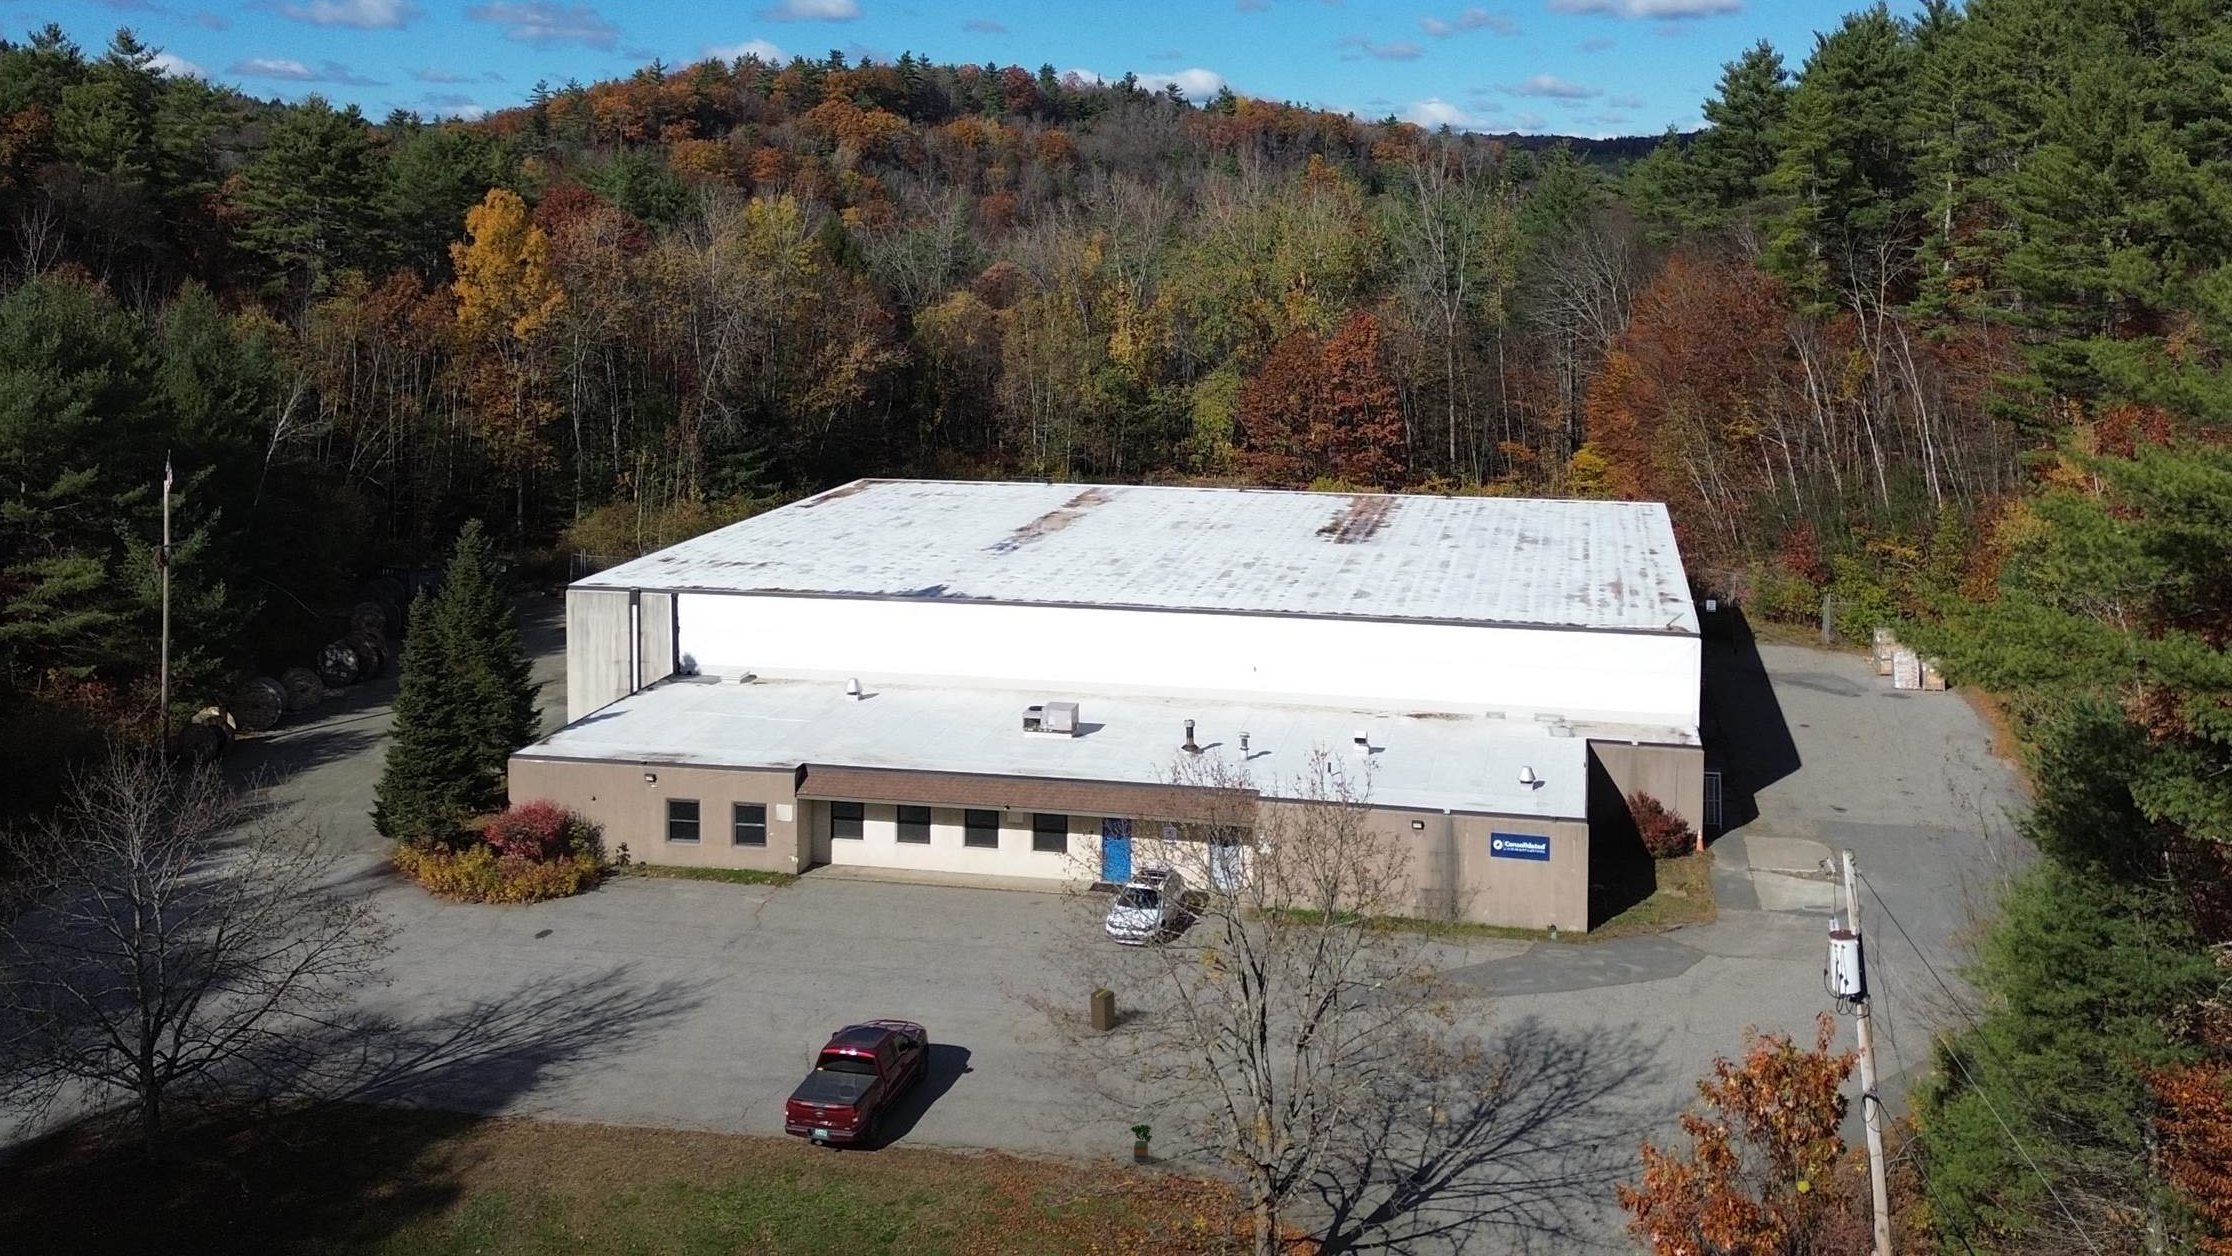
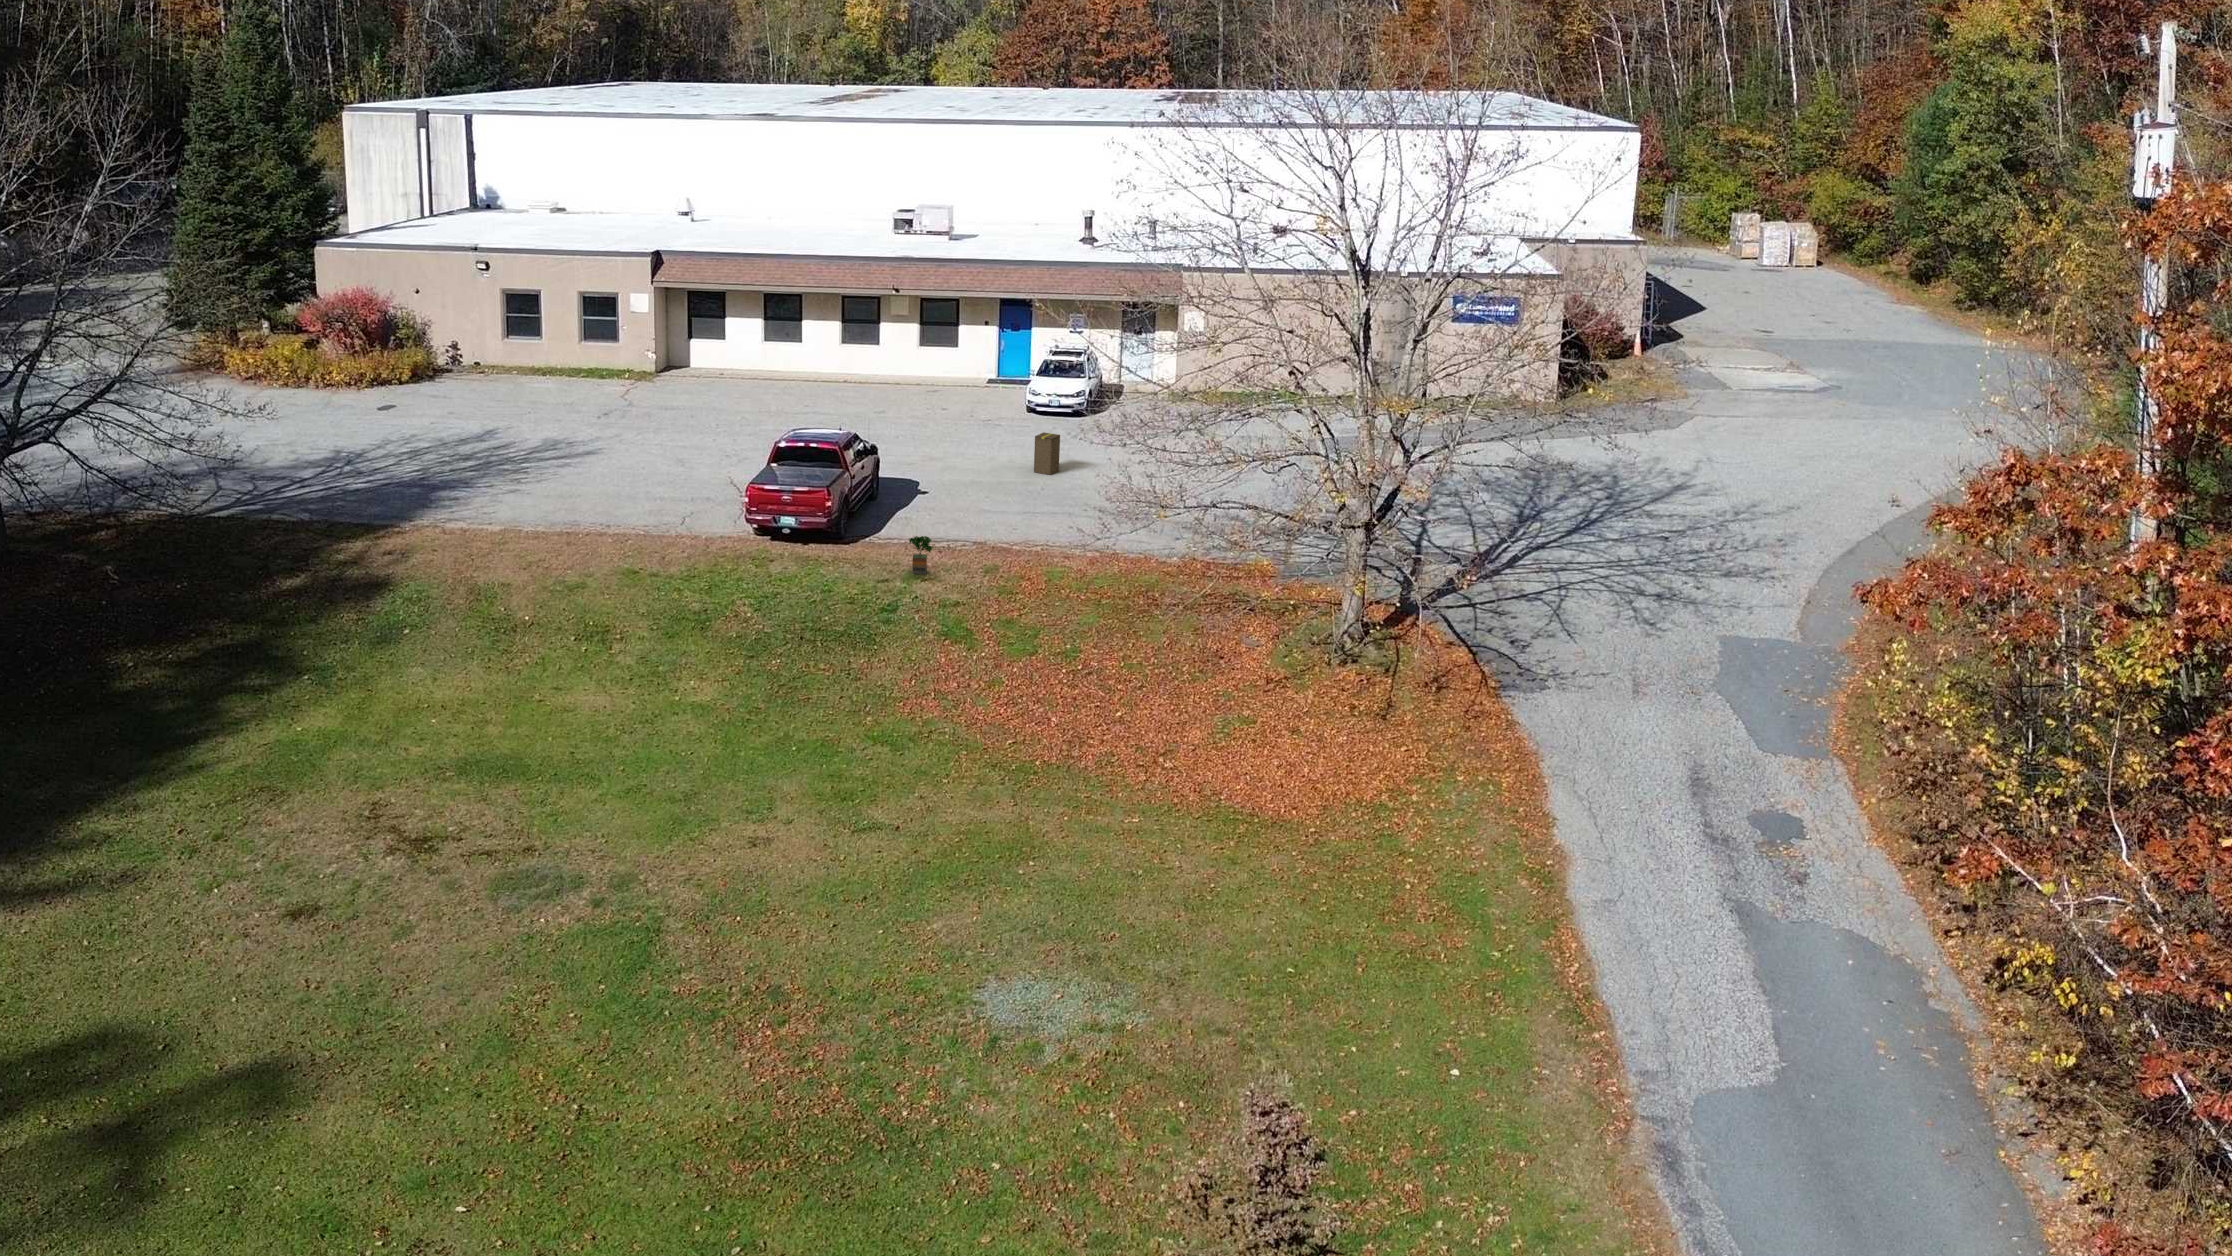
potted tree: present [1131,1125,1152,1161] -> present [909,536,933,574]

